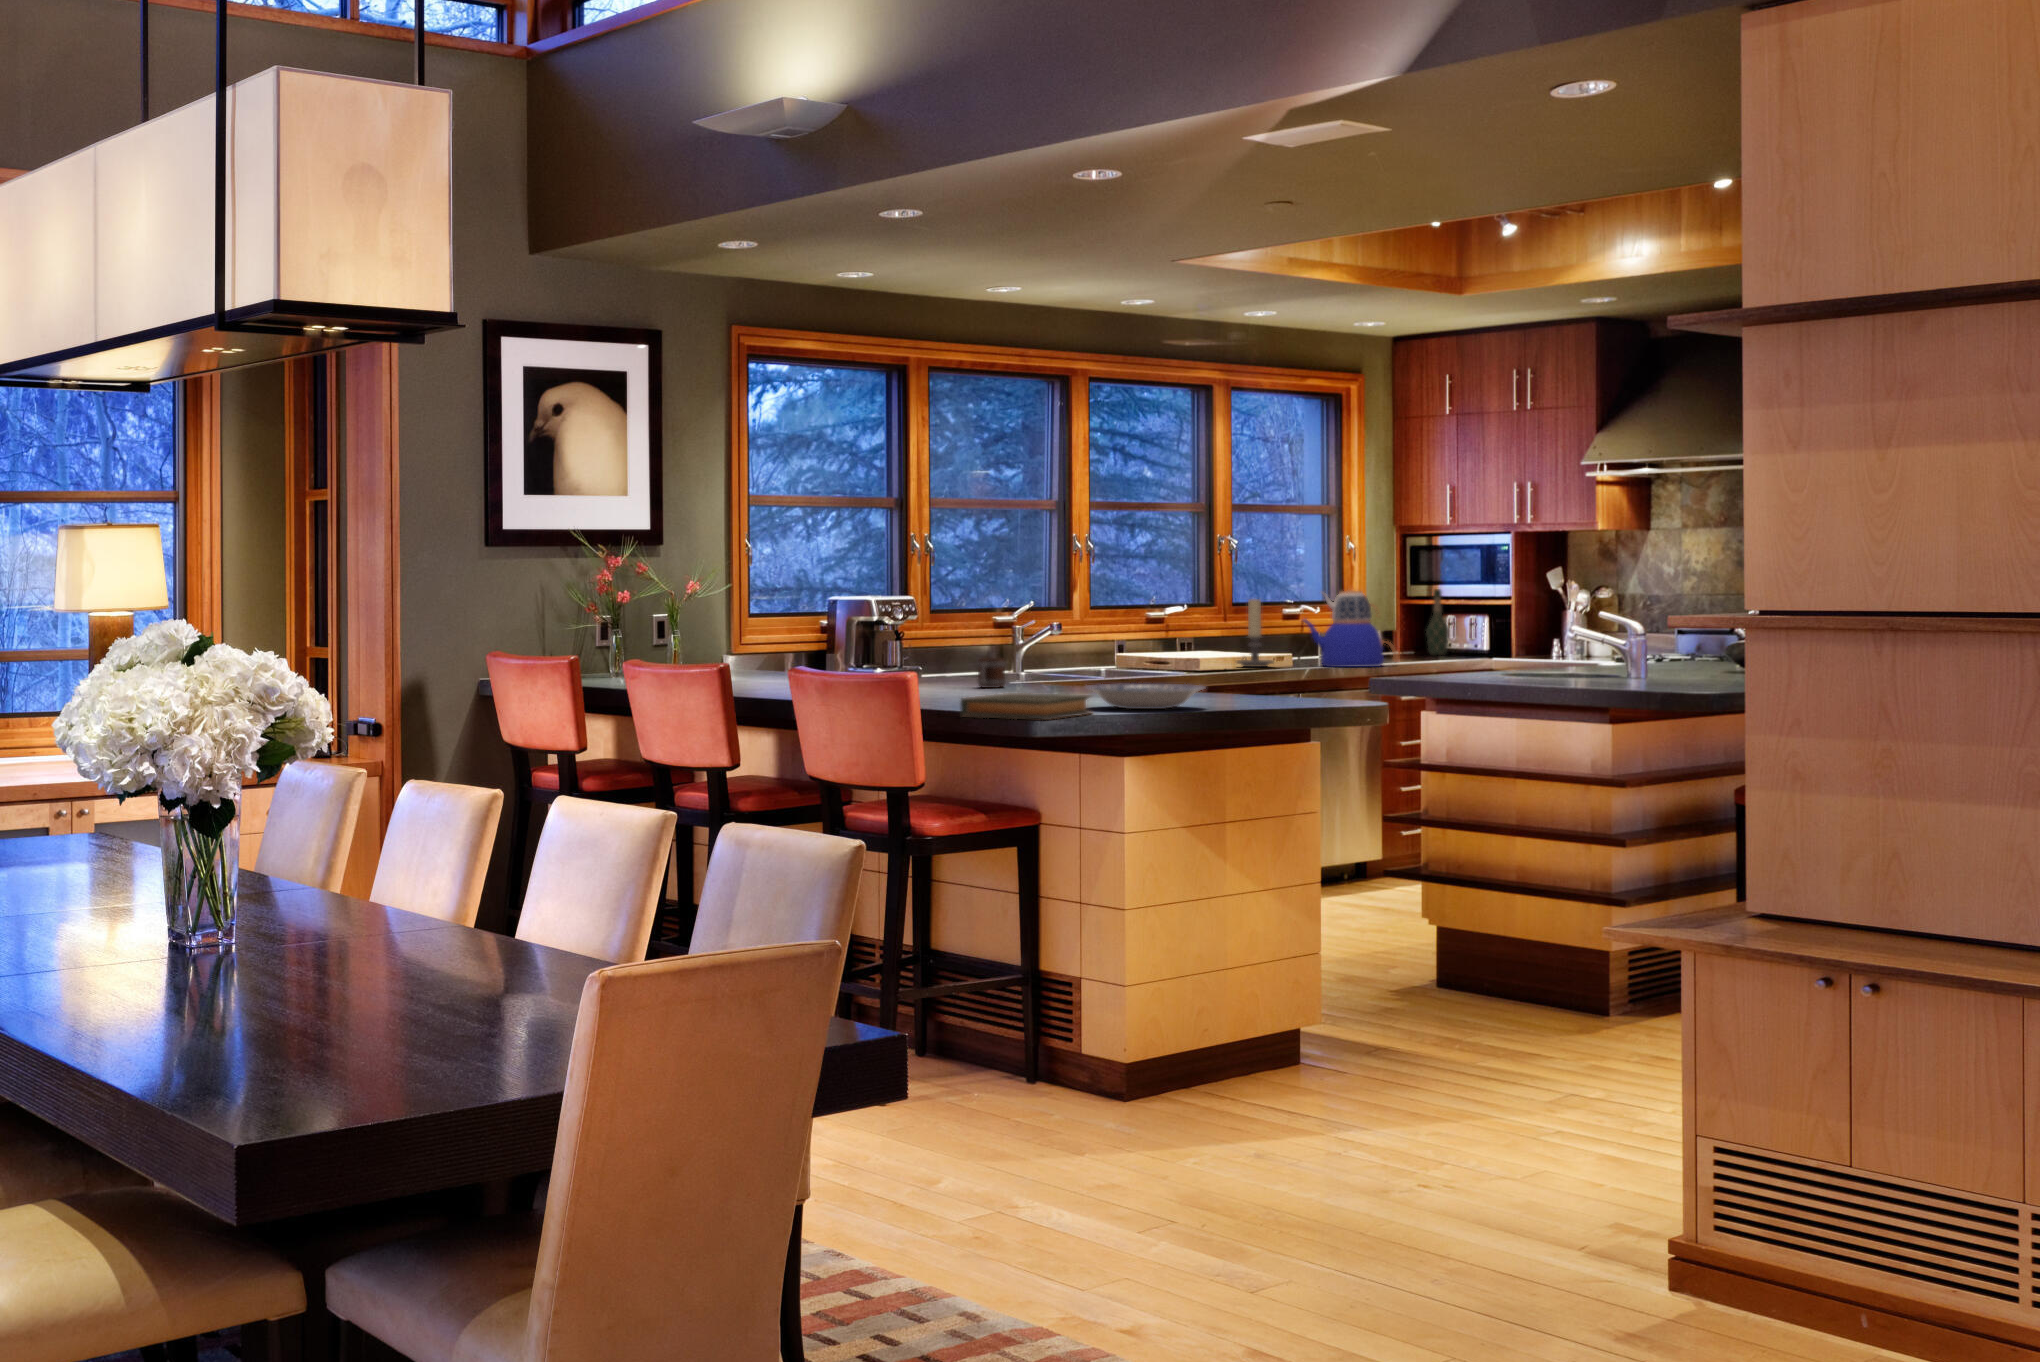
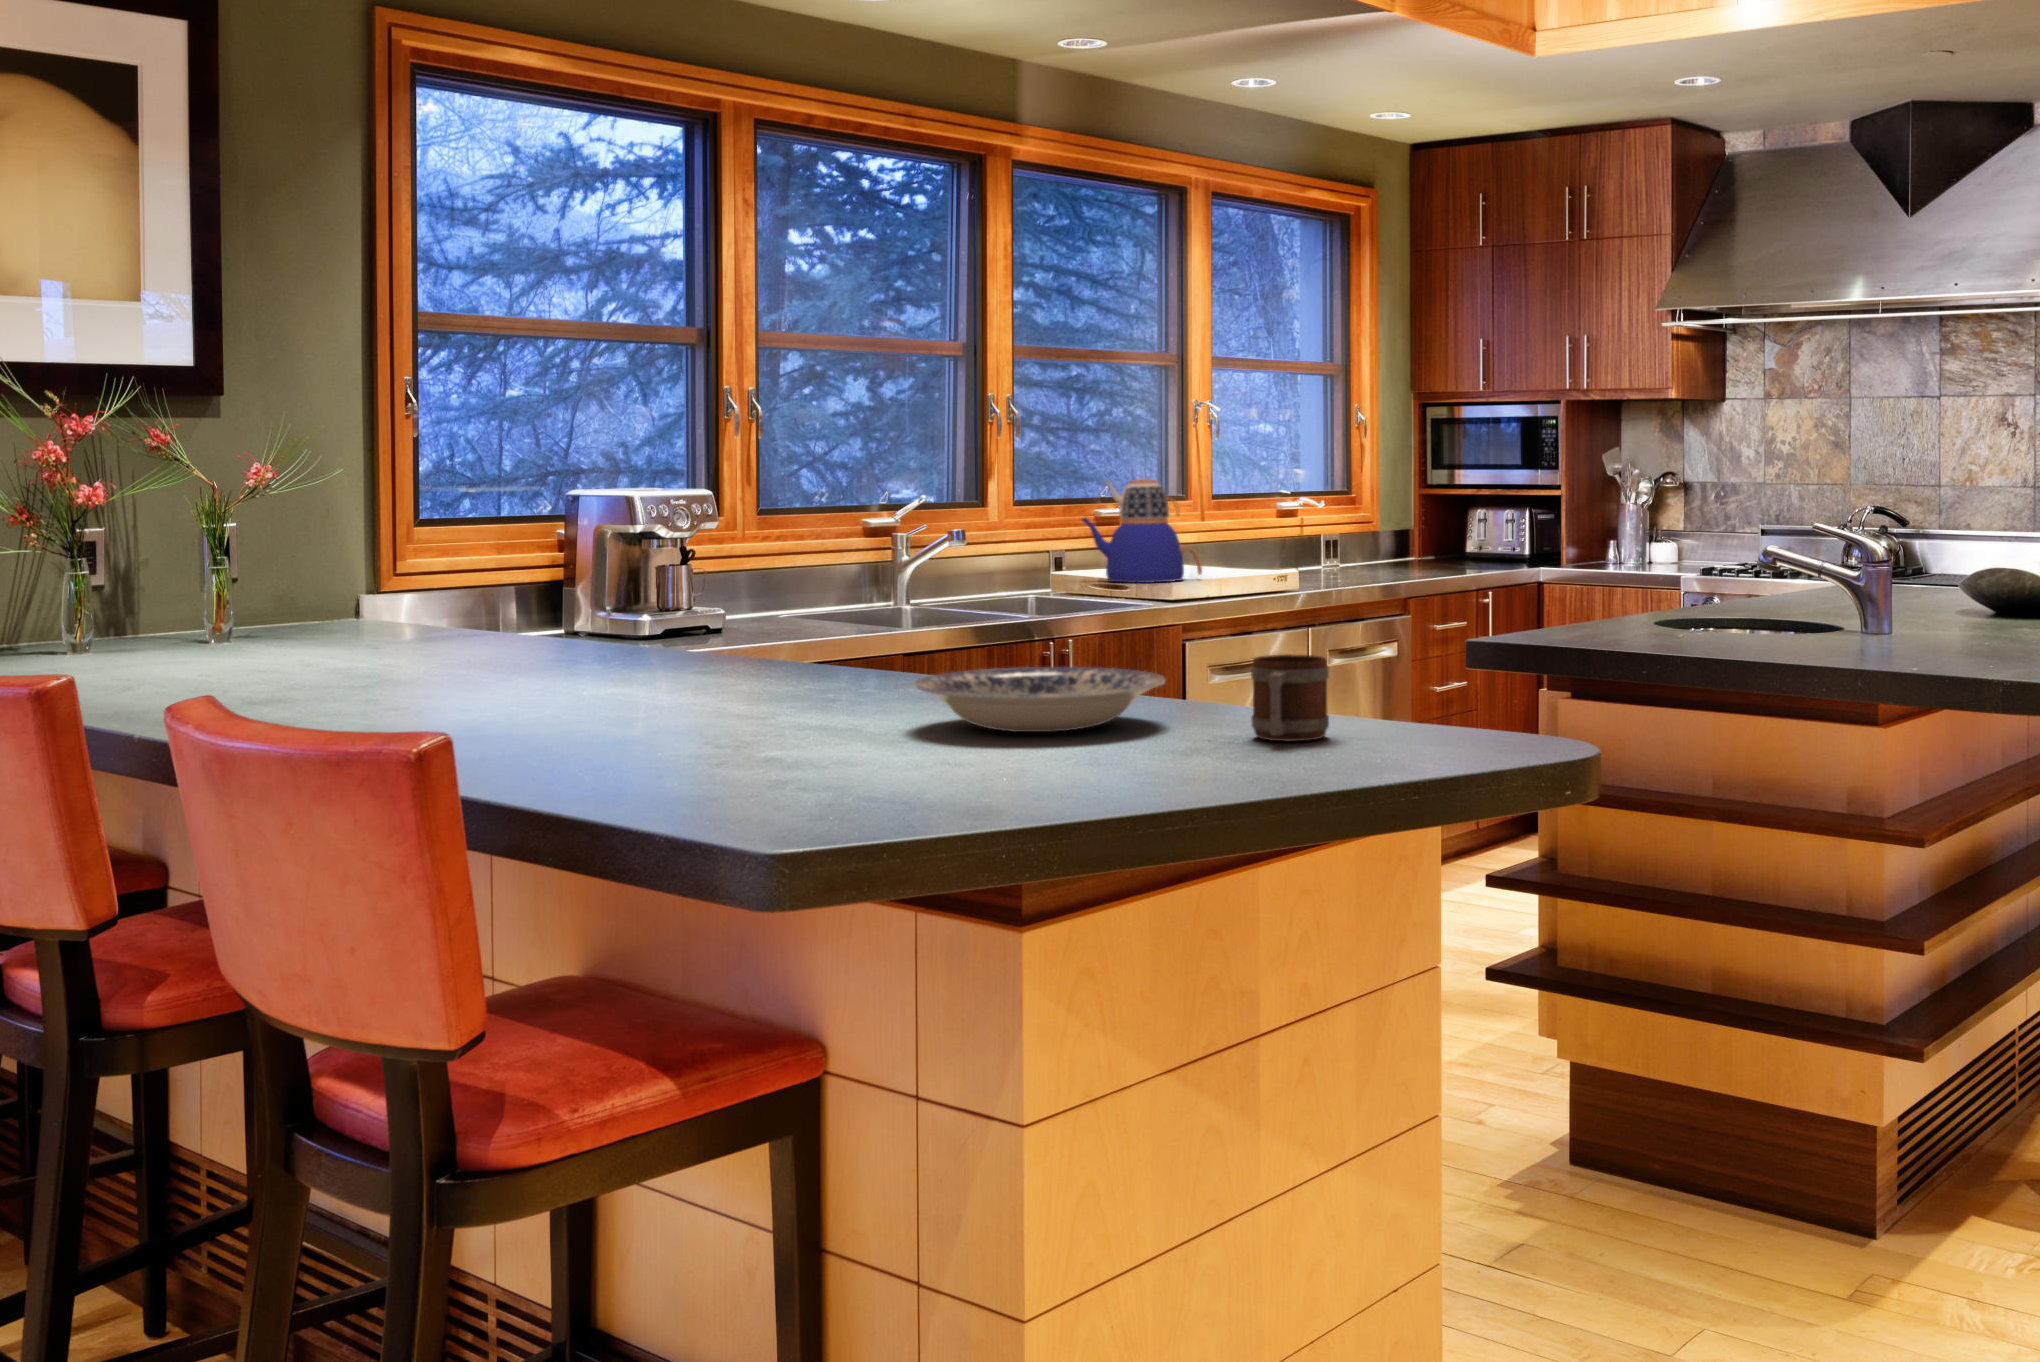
wine bottle: present [1426,589,1449,655] -> none [1455,475,1483,562]
teapot: present [1303,590,1397,667] -> present [1081,479,1202,583]
candle holder: present [1237,599,1274,667] -> none [1218,487,1272,590]
mug: present [977,658,1006,688] -> present [1251,655,1329,741]
hardback book: present [960,693,1091,720] -> none [587,707,918,795]

